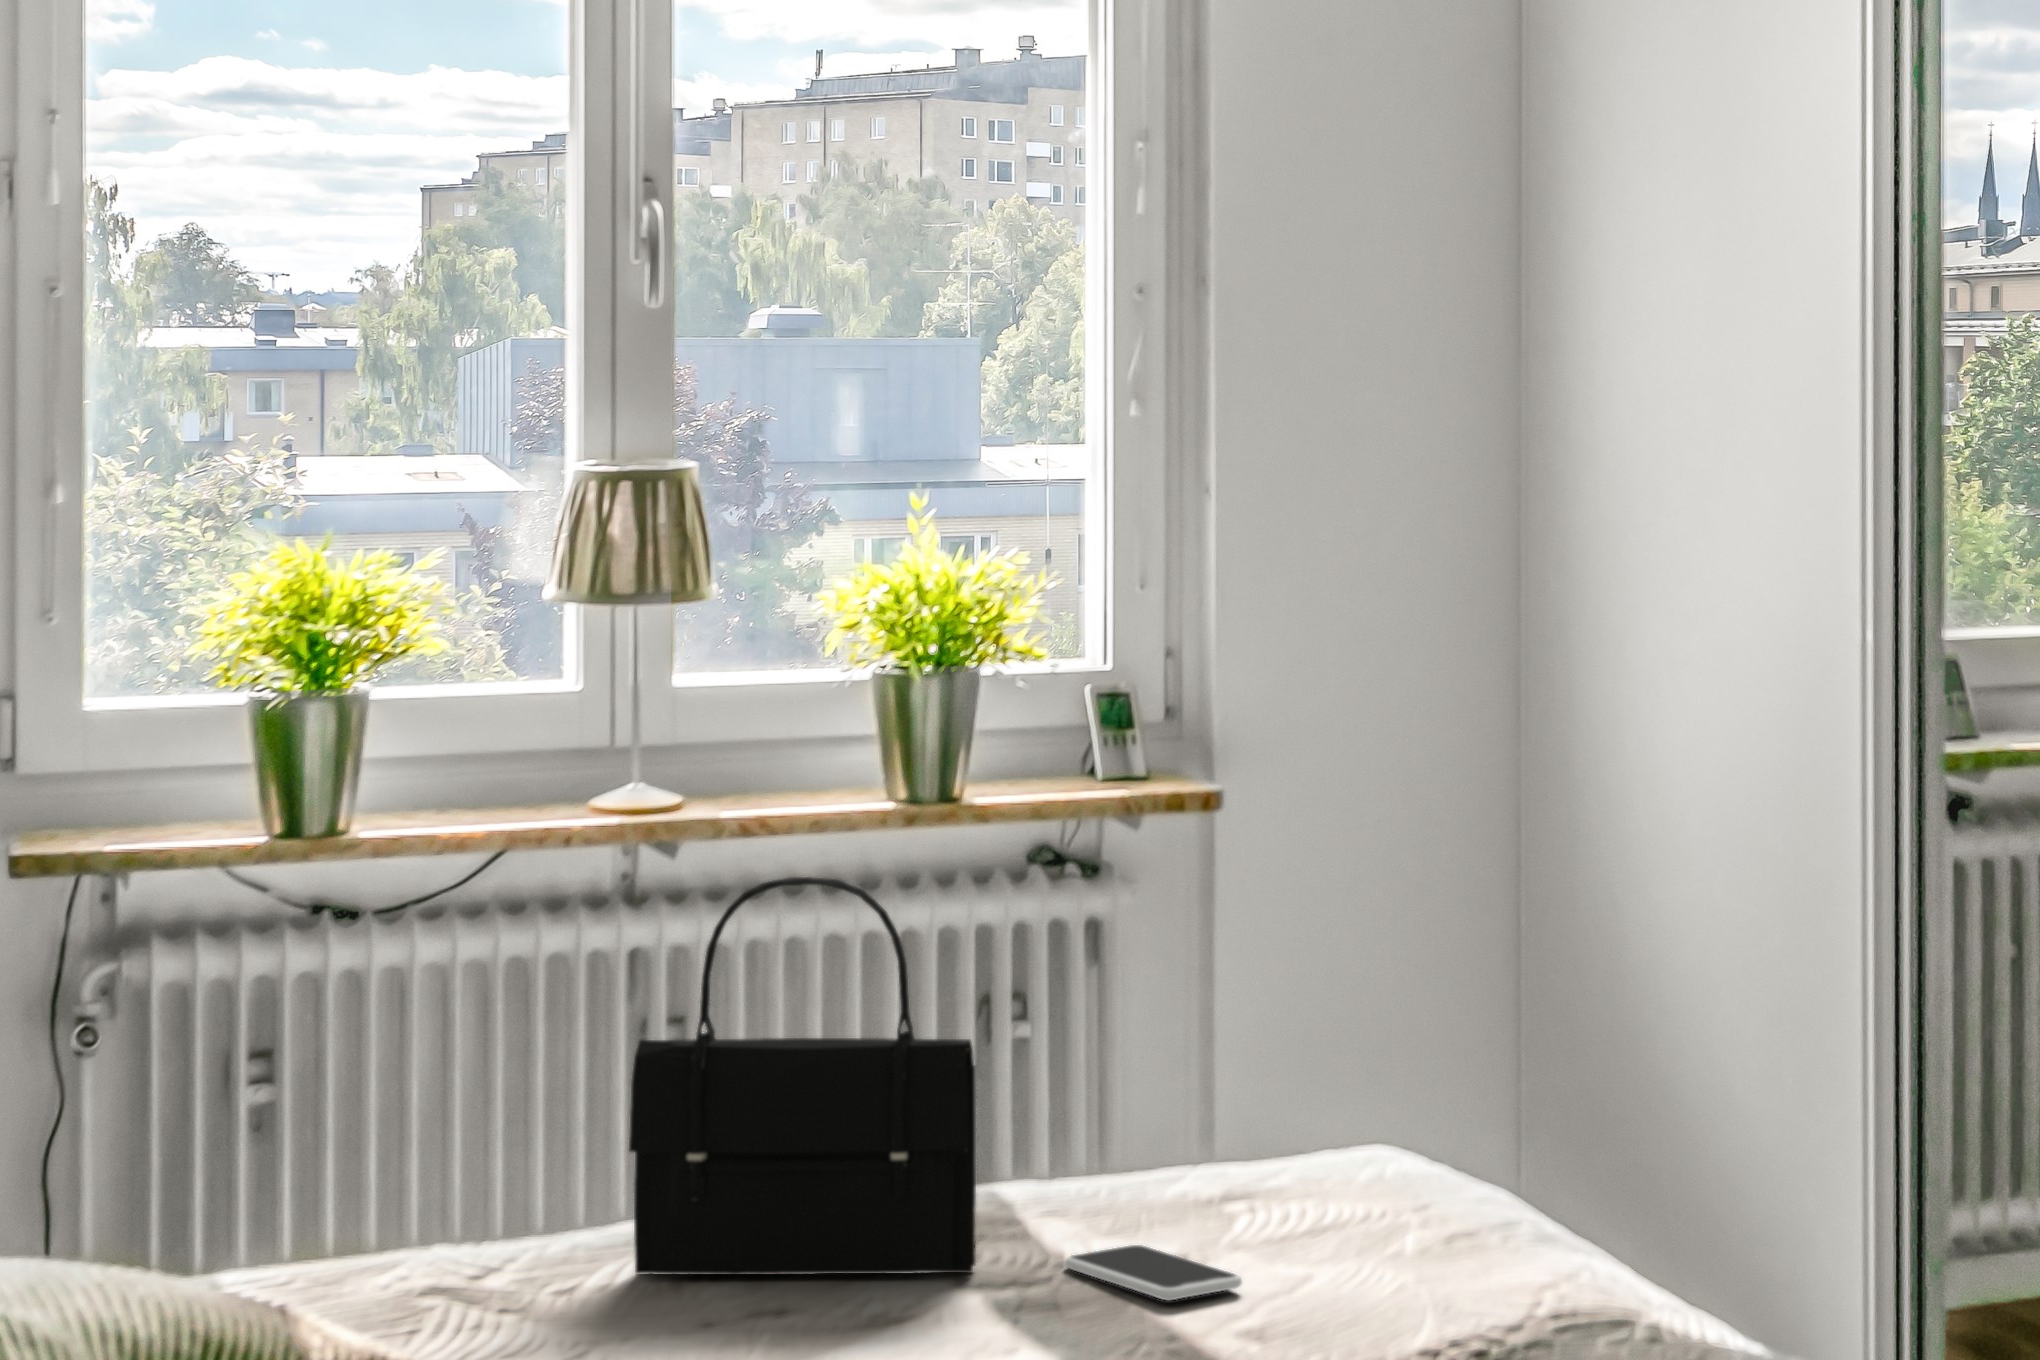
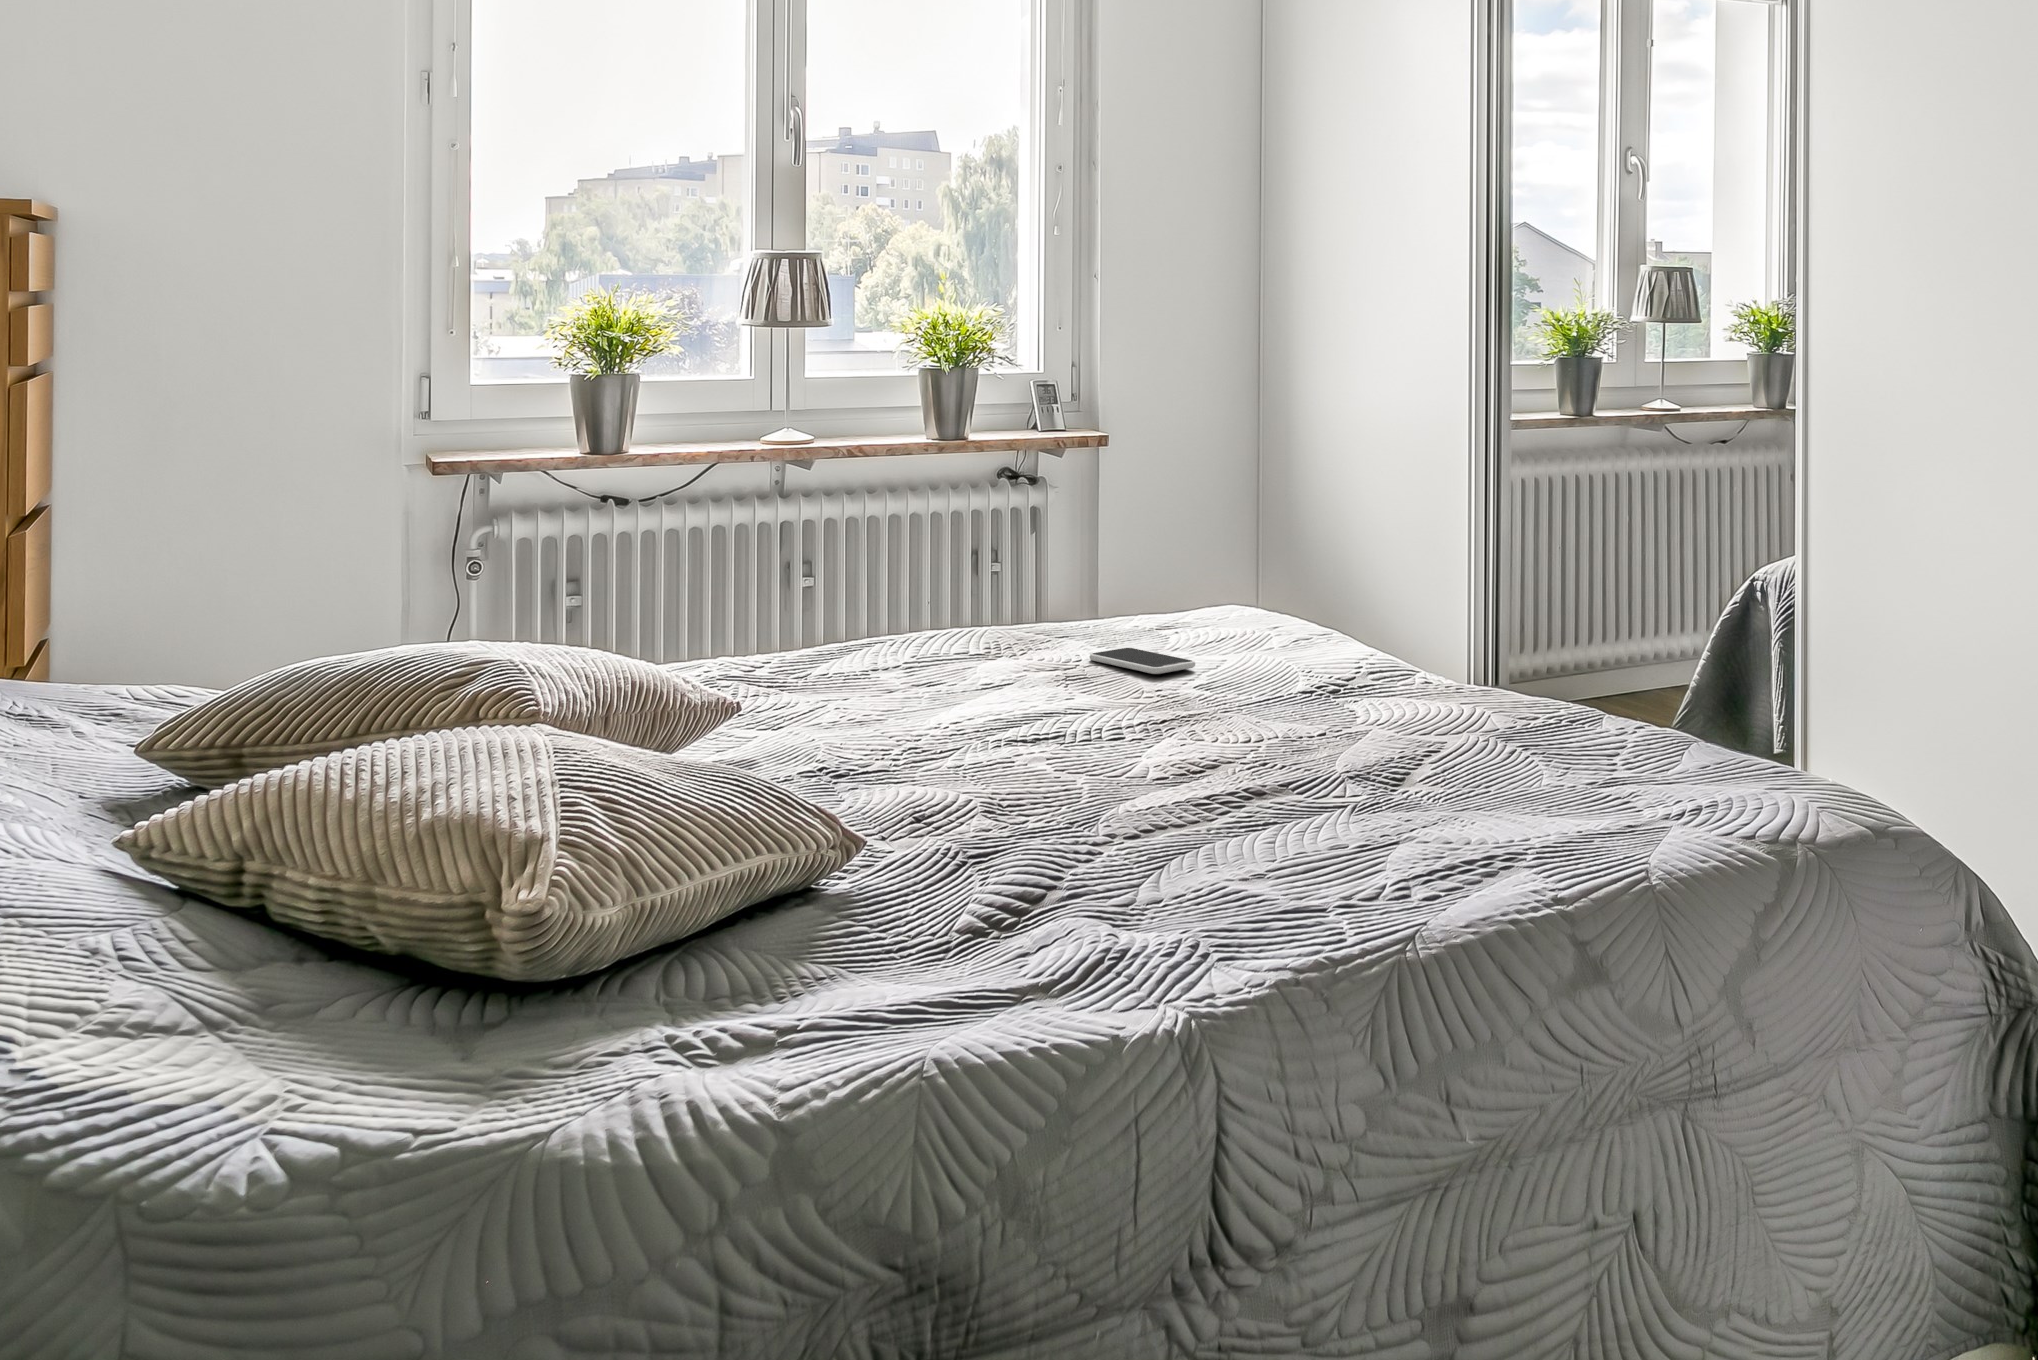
handbag: present [629,877,976,1275] -> none [838,438,1039,667]

